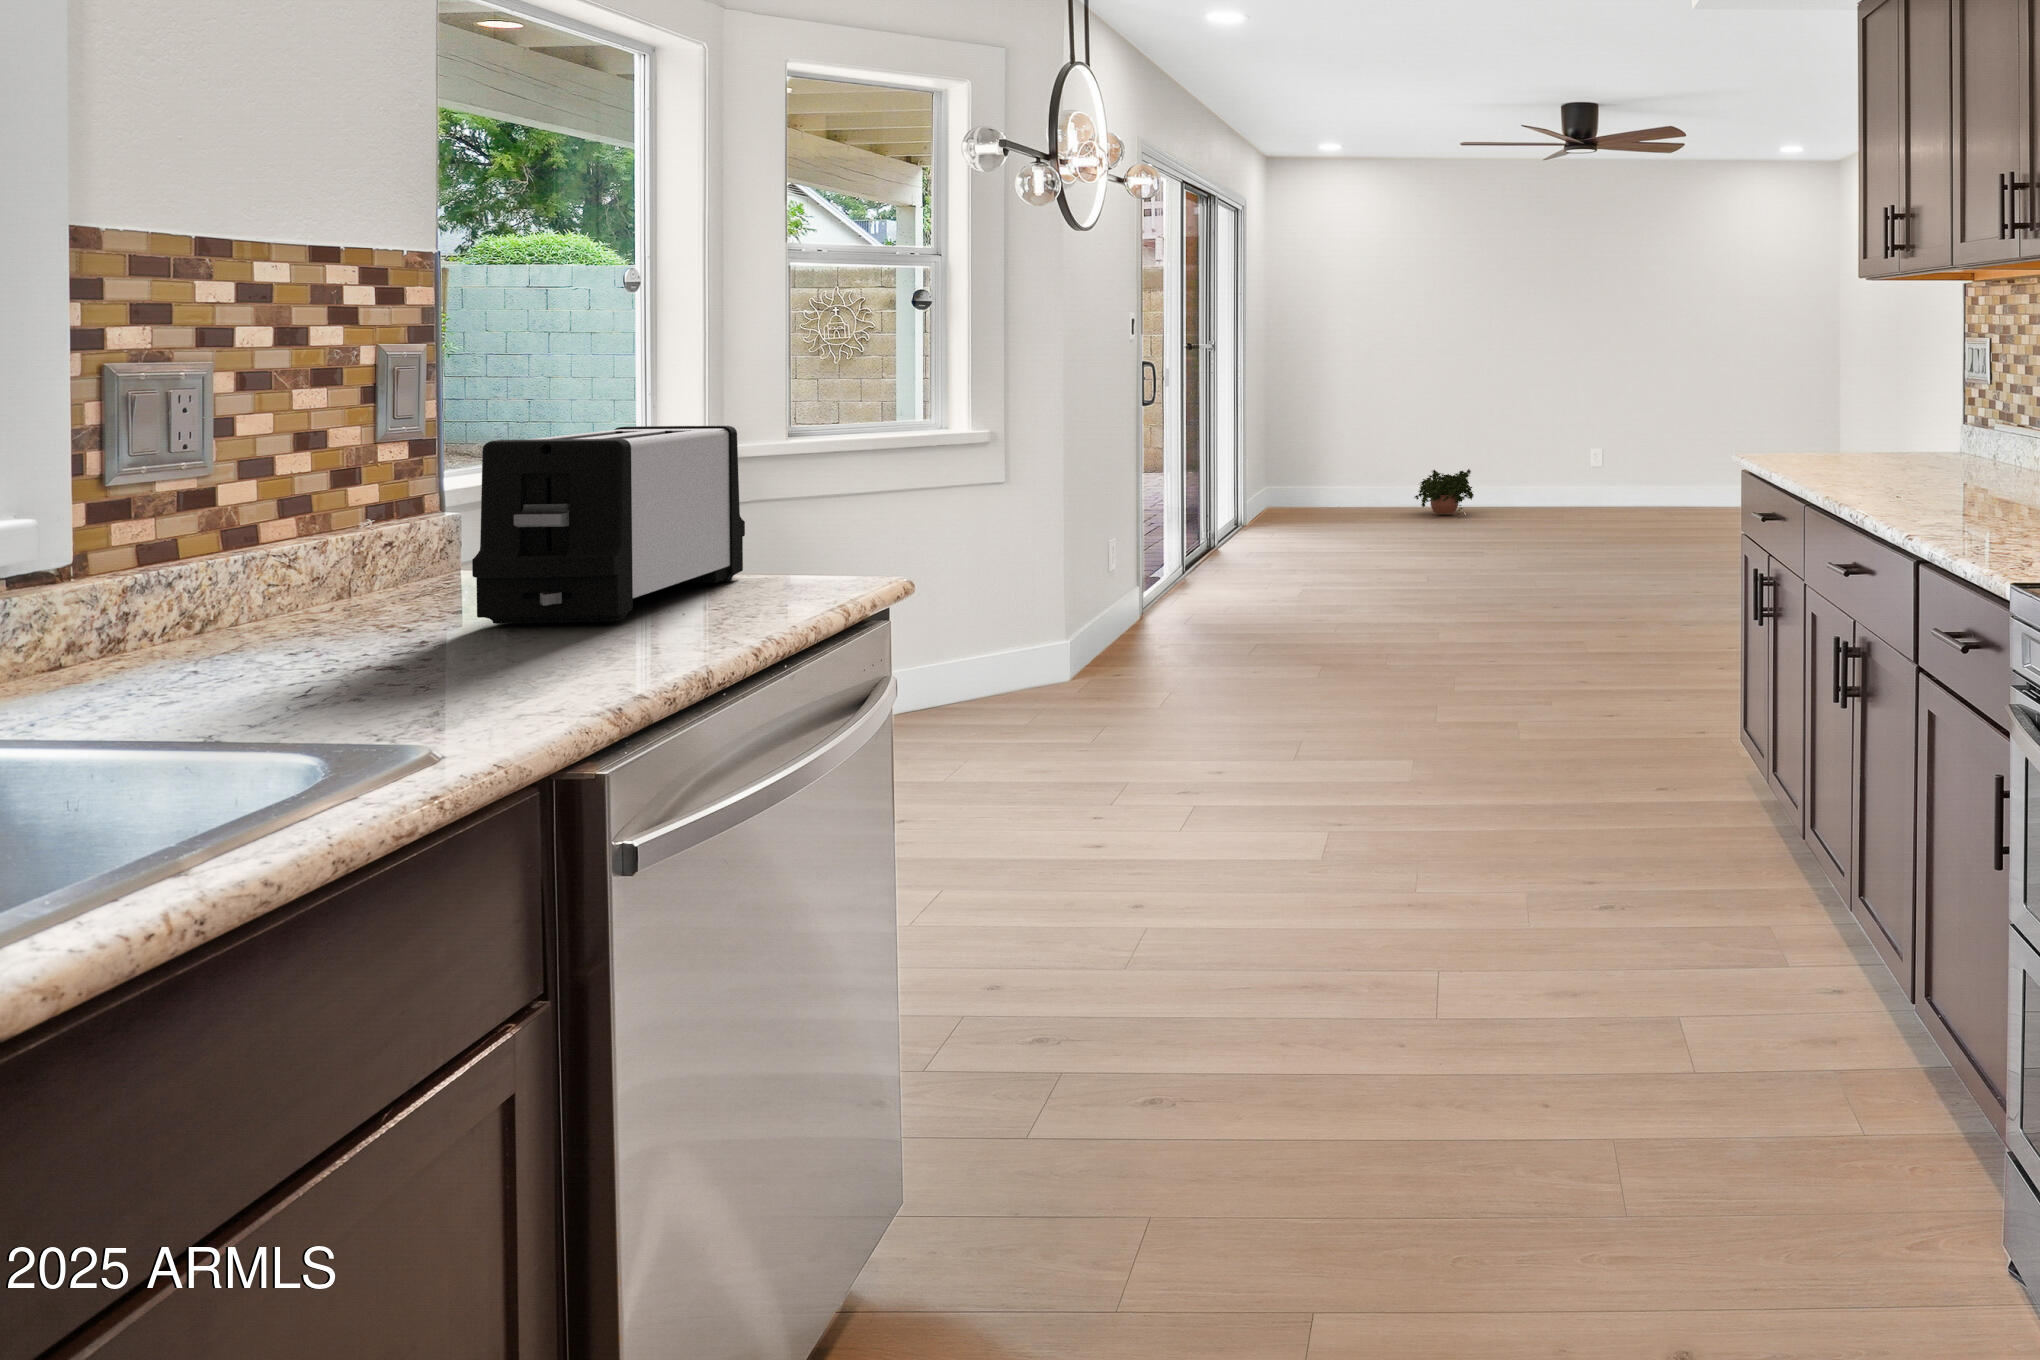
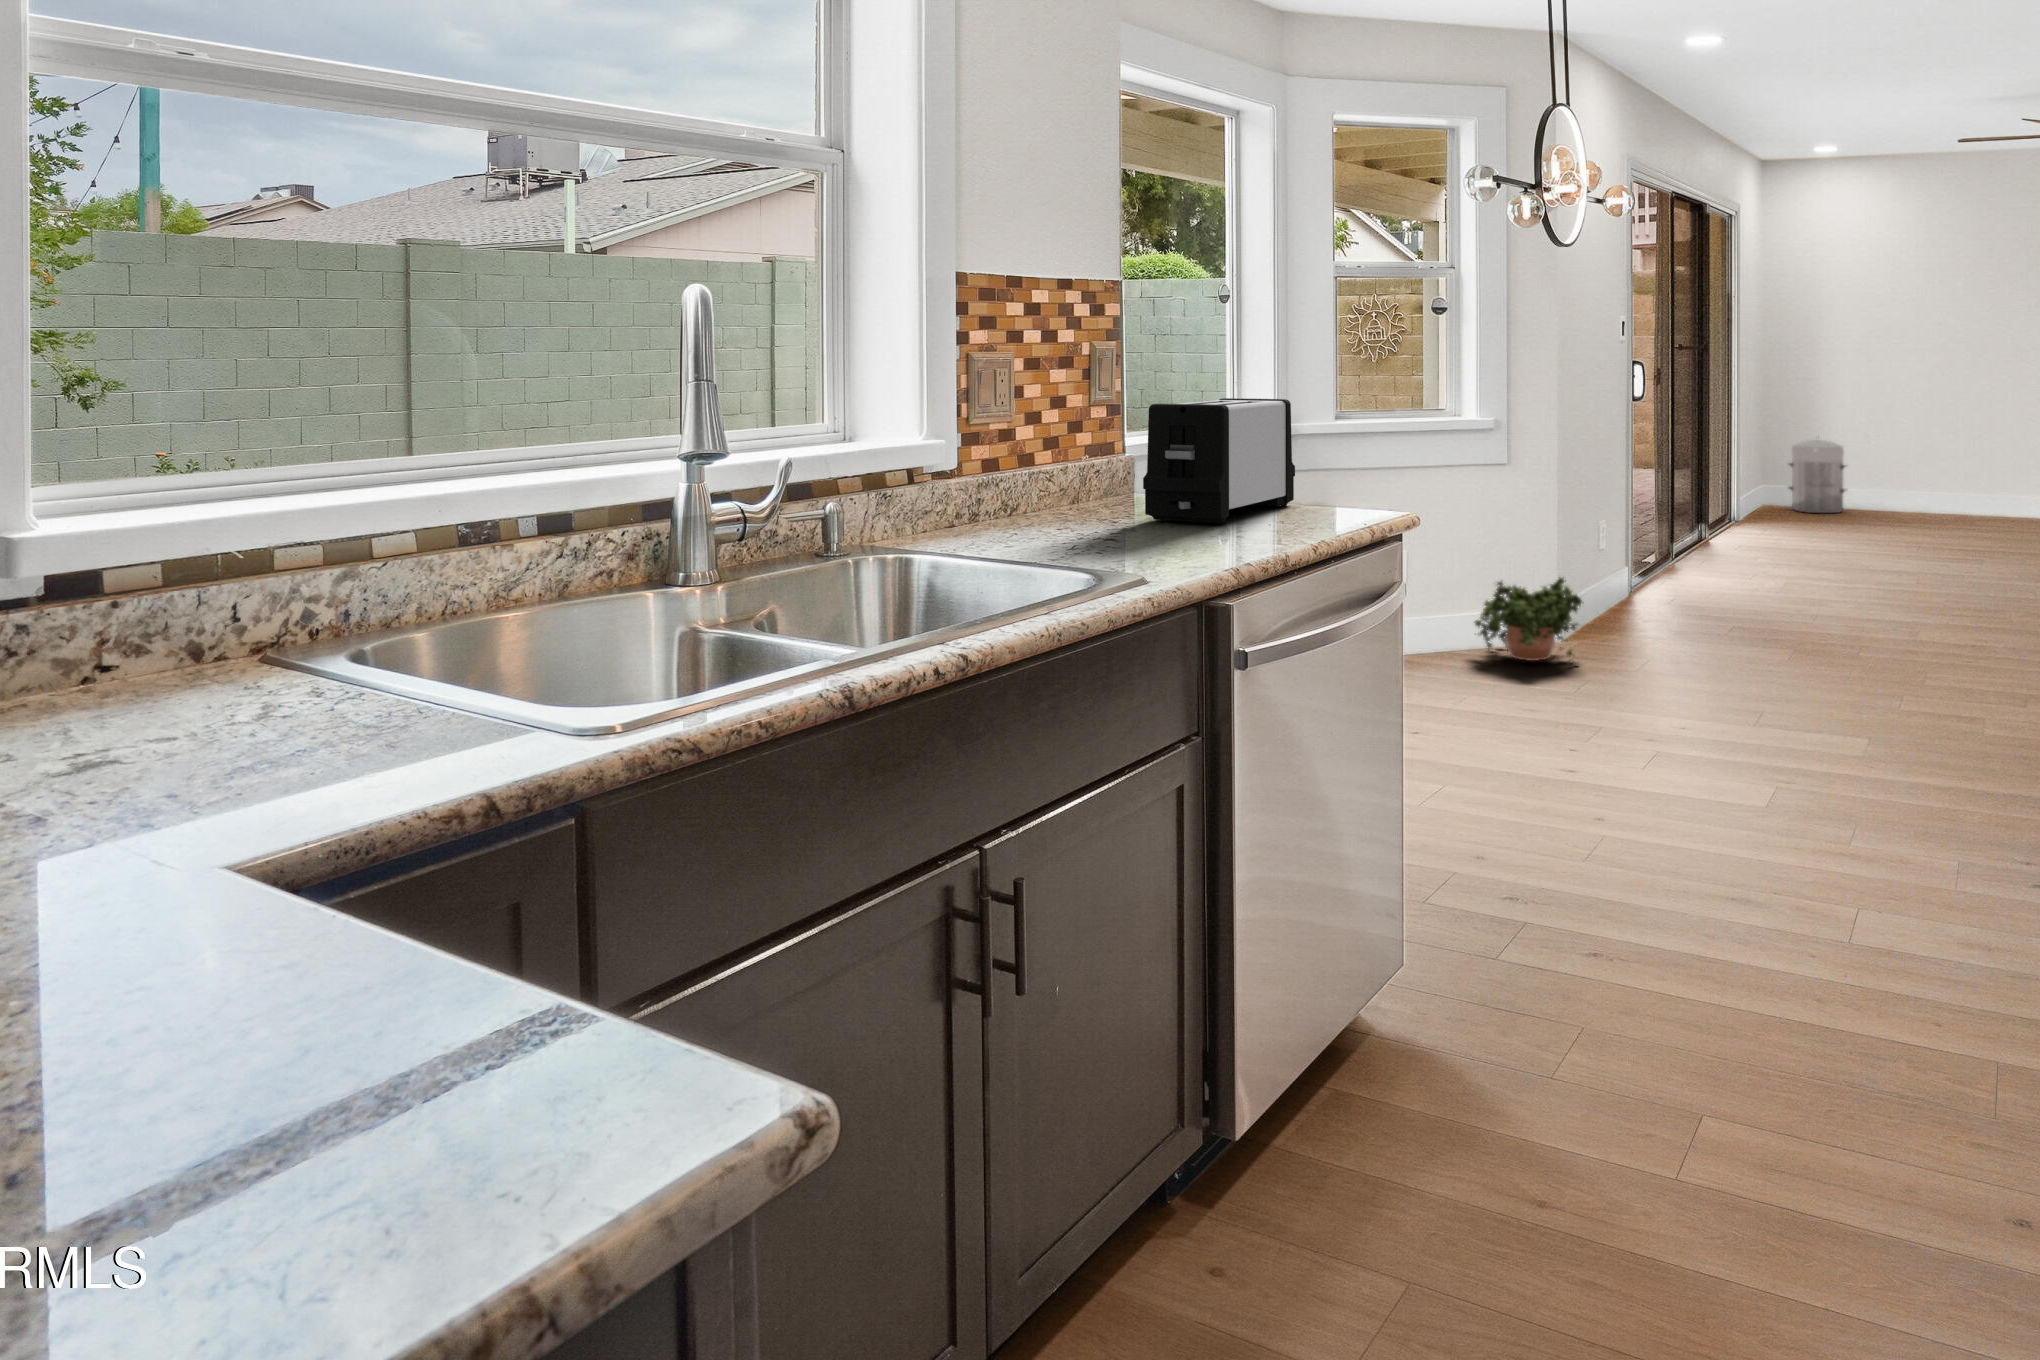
waste bin: none [1302,438,1360,516] -> present [1789,439,1846,513]
potted plant: present [1414,469,1474,515] -> present [1475,578,1582,662]

